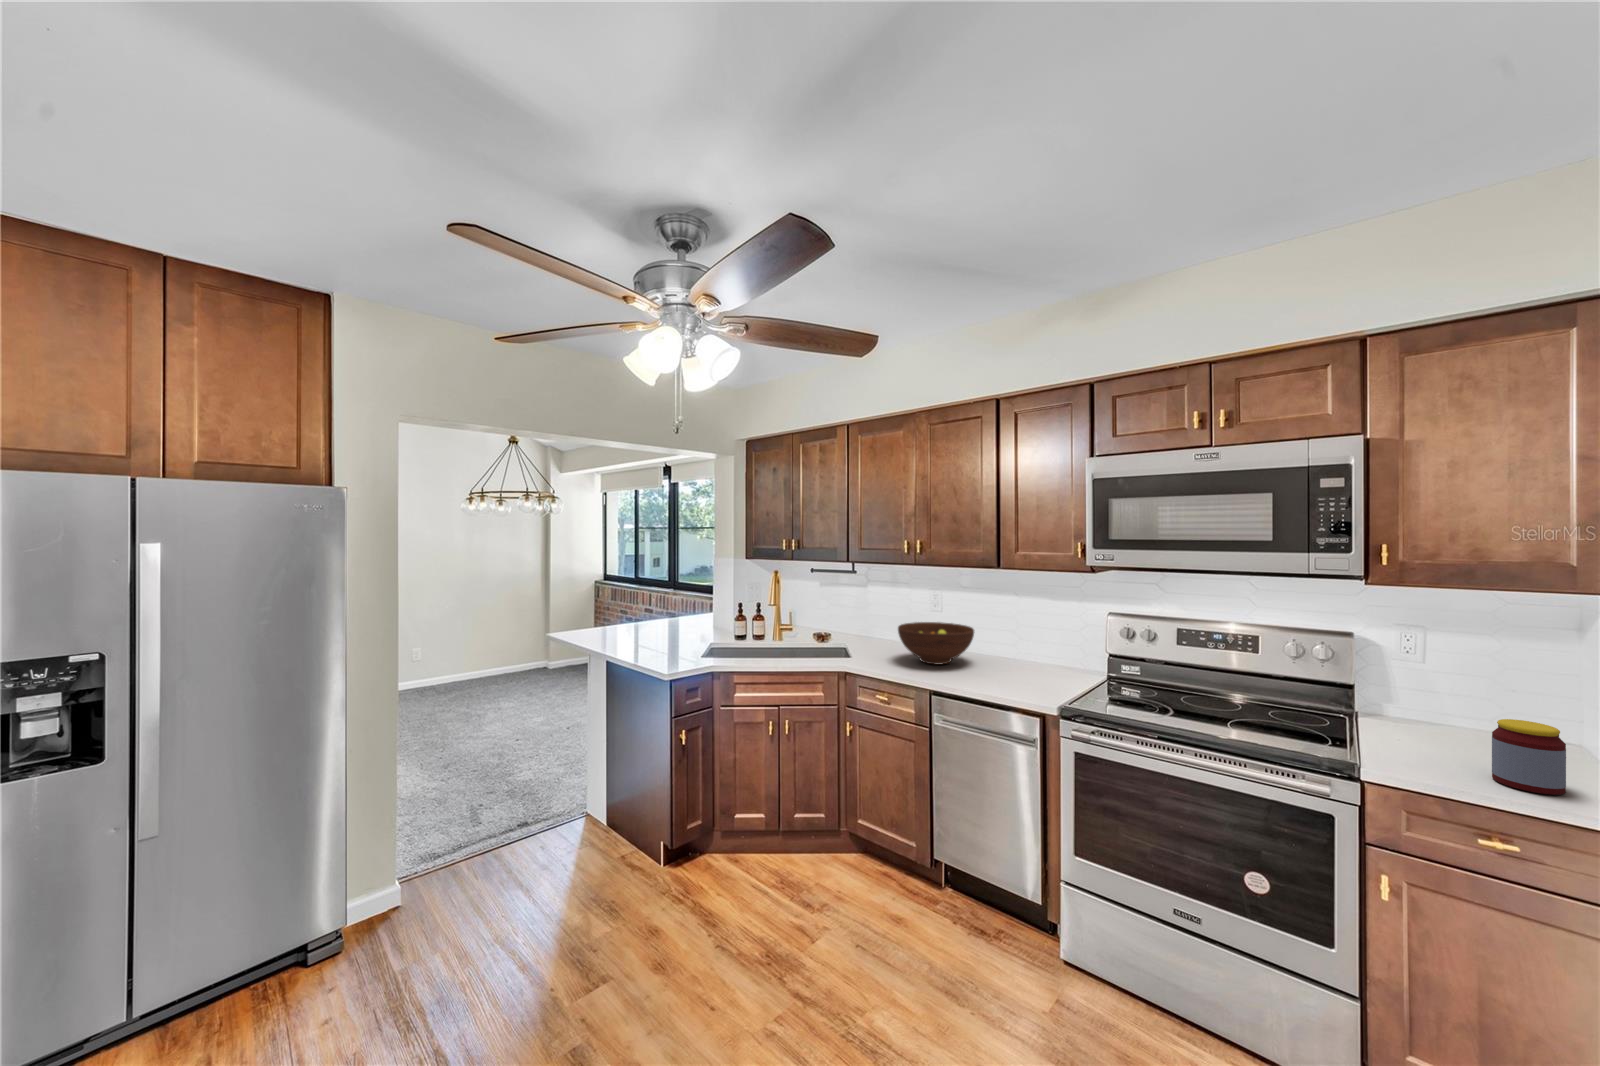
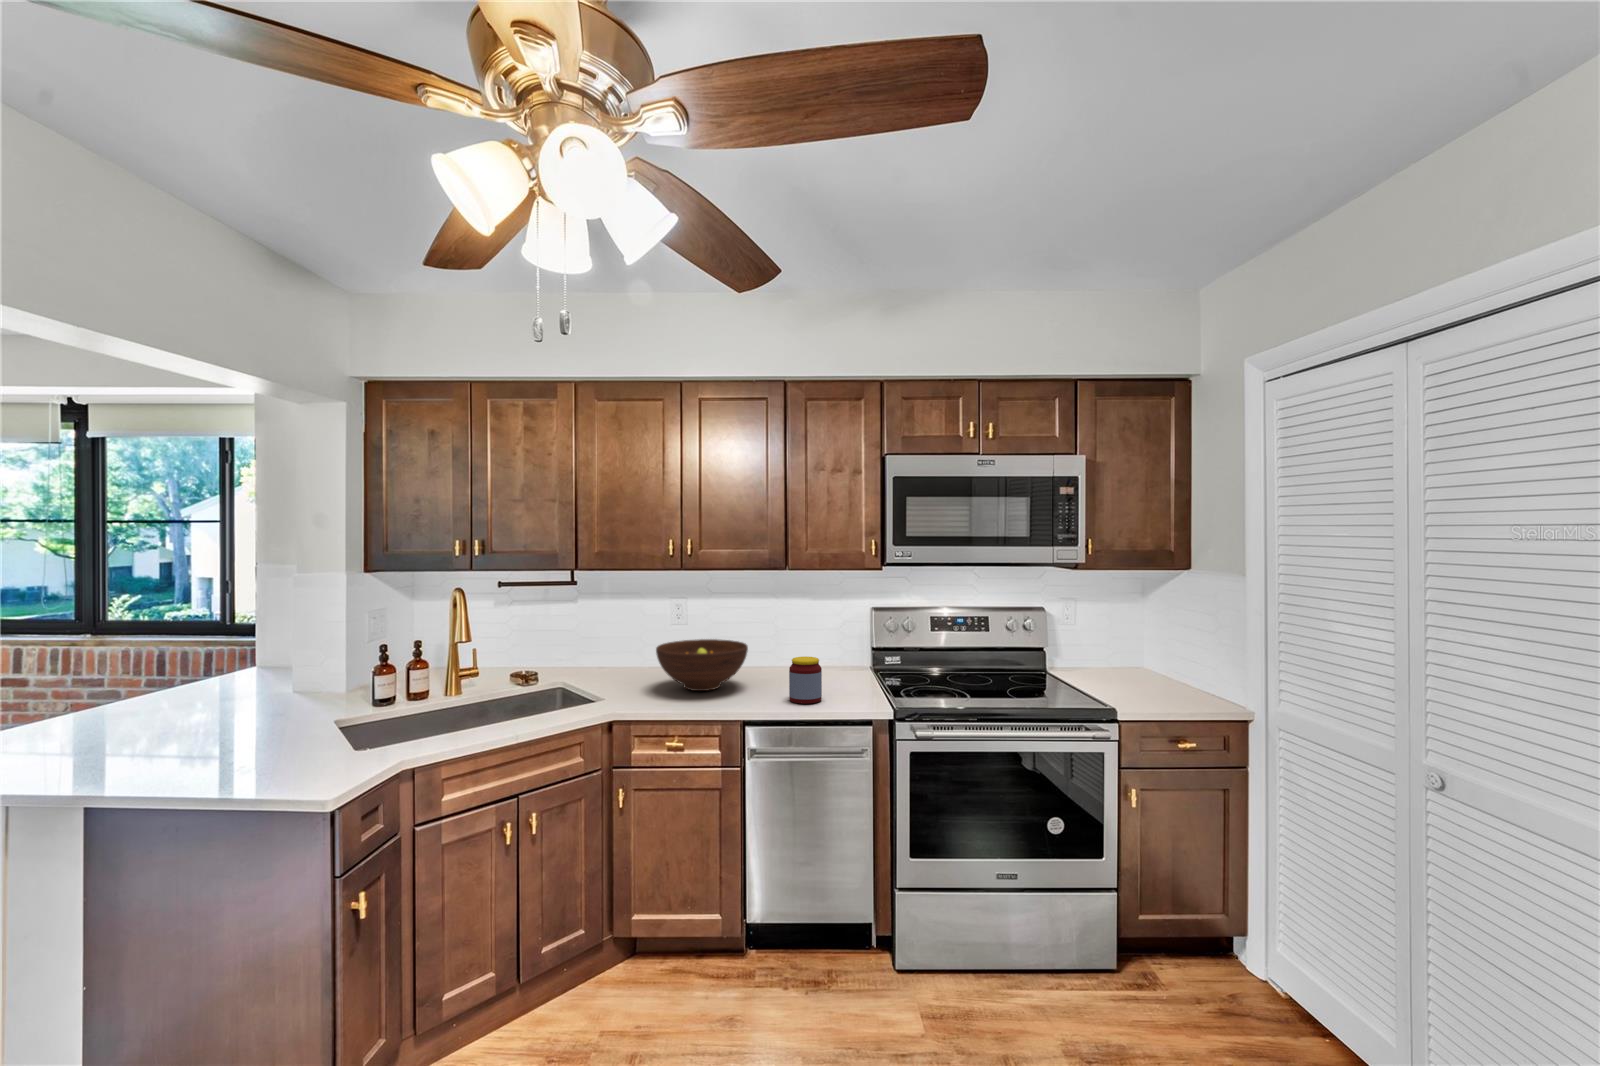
jar: present [1492,719,1566,795] -> present [789,657,822,704]

